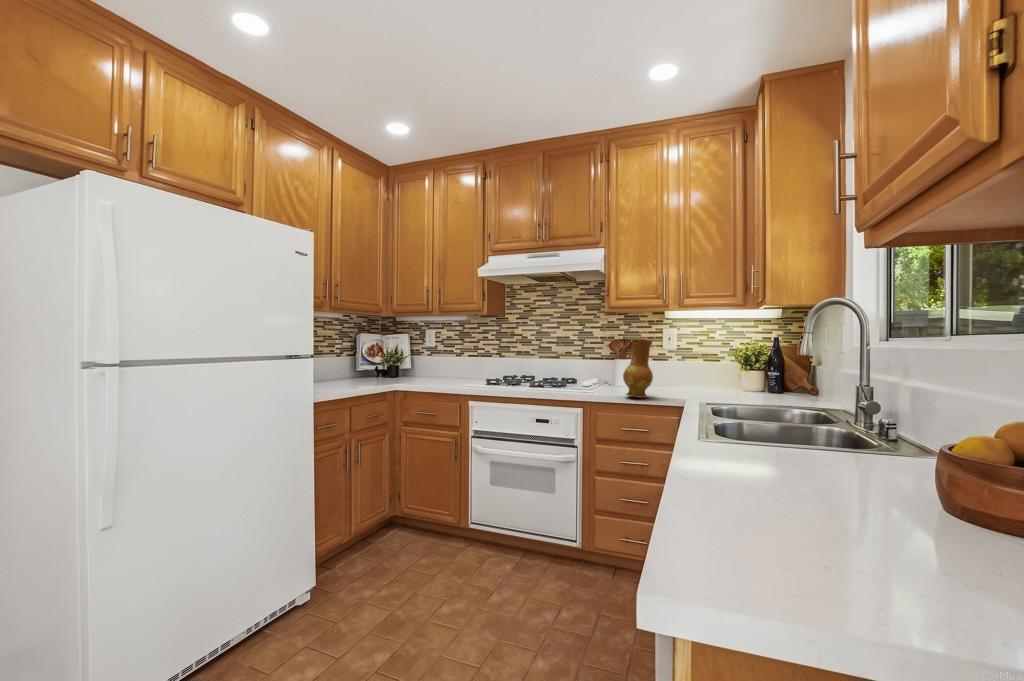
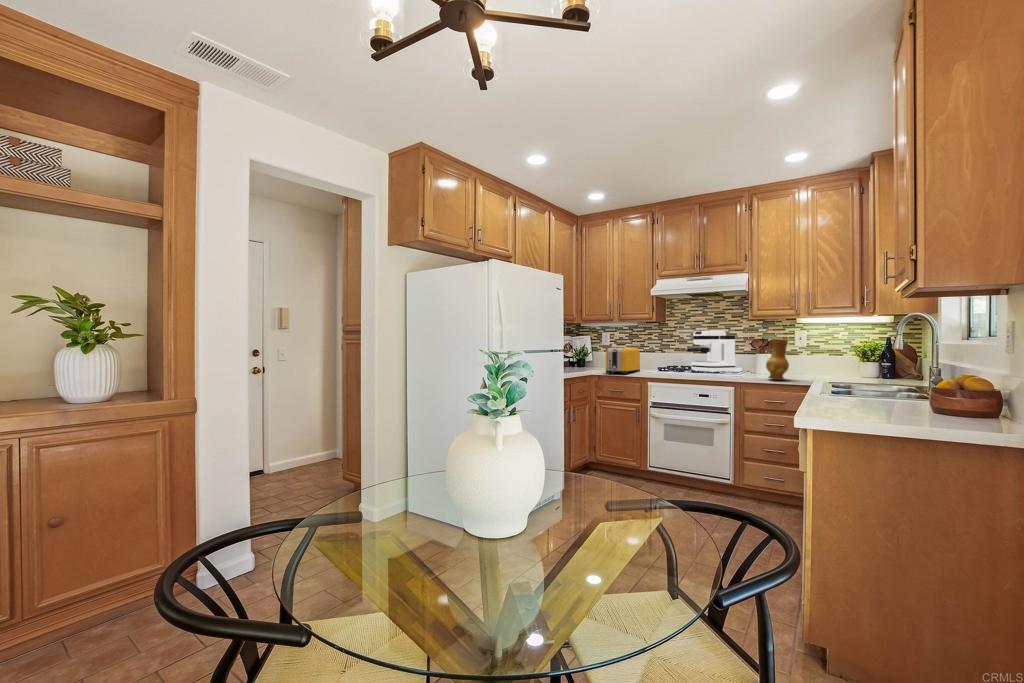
coffee maker: none [525,327,589,386] -> present [687,331,735,372]
toaster: none [412,351,464,389] -> present [606,348,640,374]

